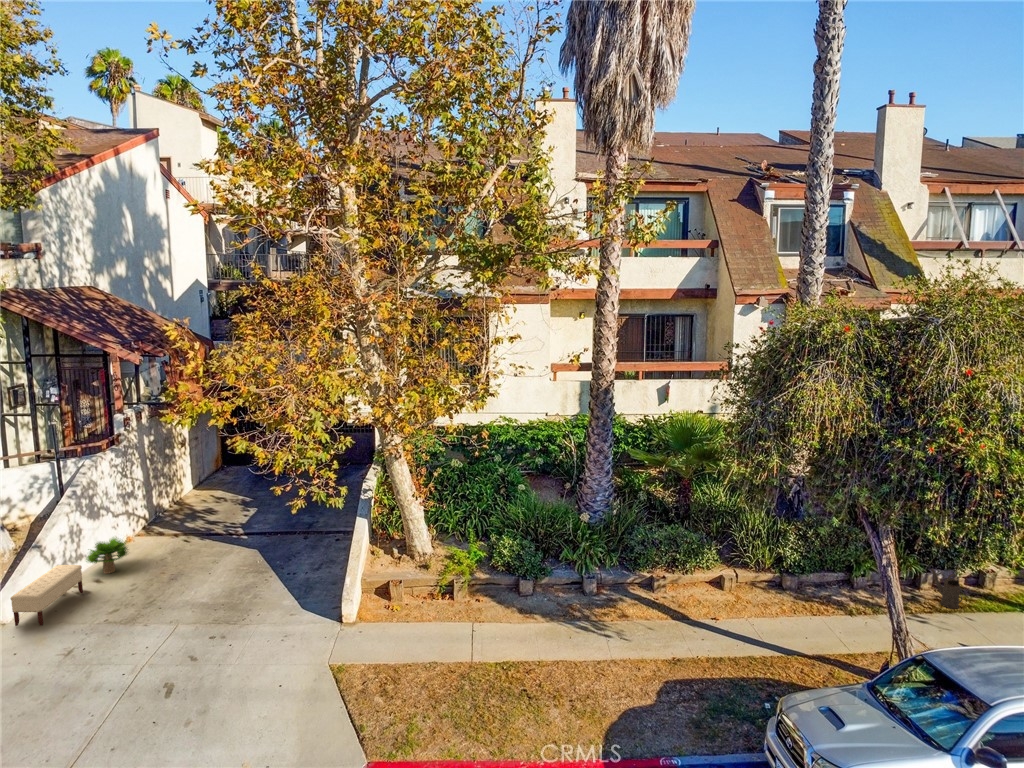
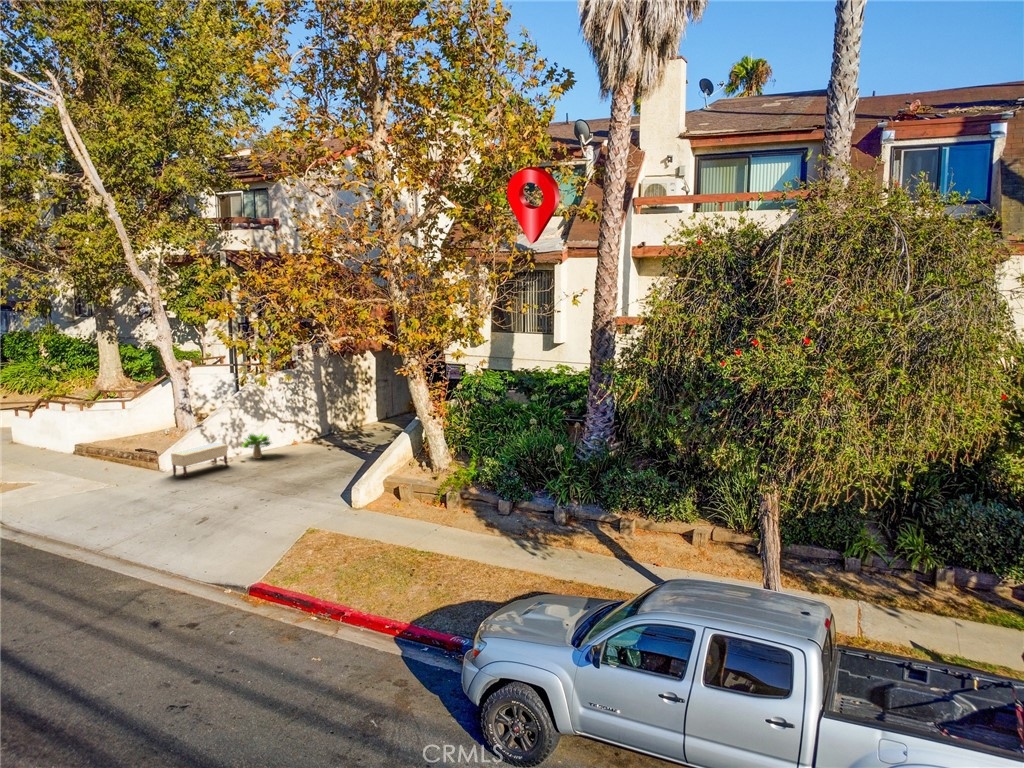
watering can: present [931,569,963,609] -> none [958,563,984,615]

